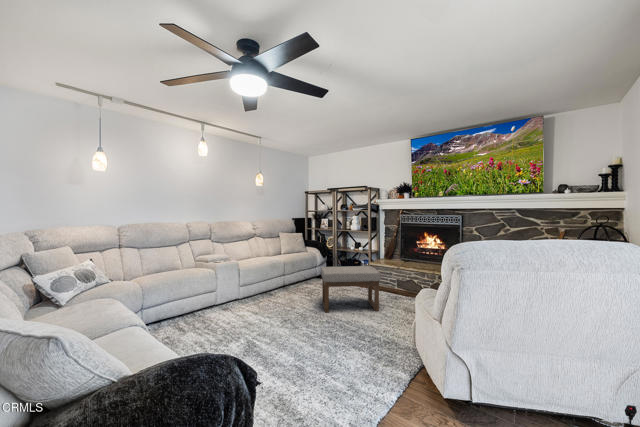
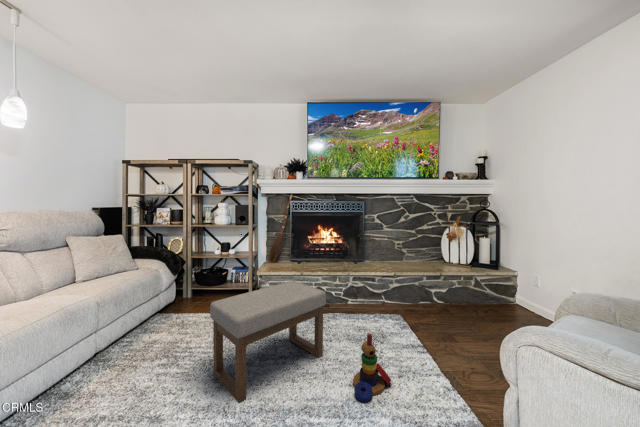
stacking toy: none [375,296,403,329] -> present [353,334,391,402]

